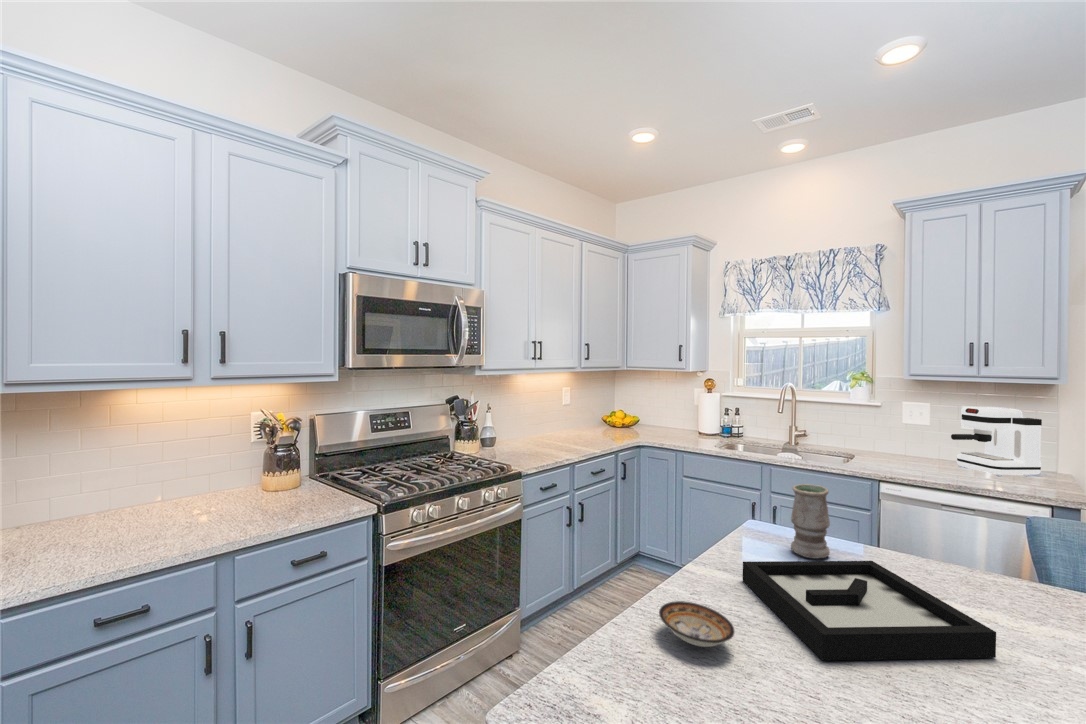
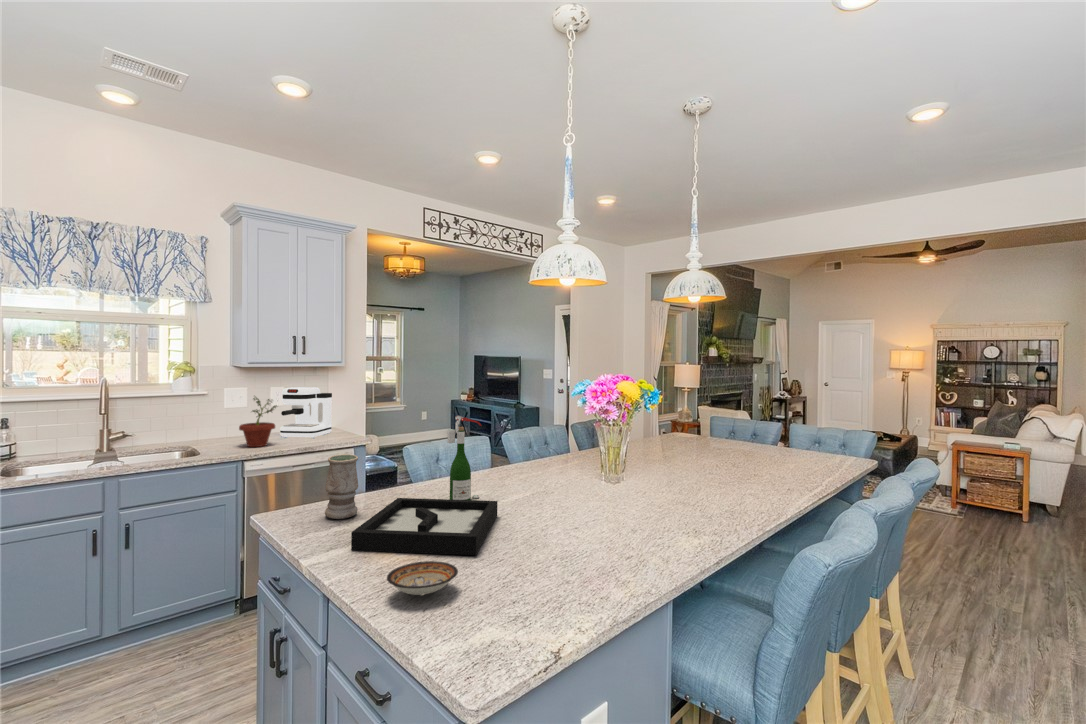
potted plant: none [890,412,936,471] -> present [239,397,277,447]
wine bottle: none [976,473,1053,627] -> present [447,416,481,500]

